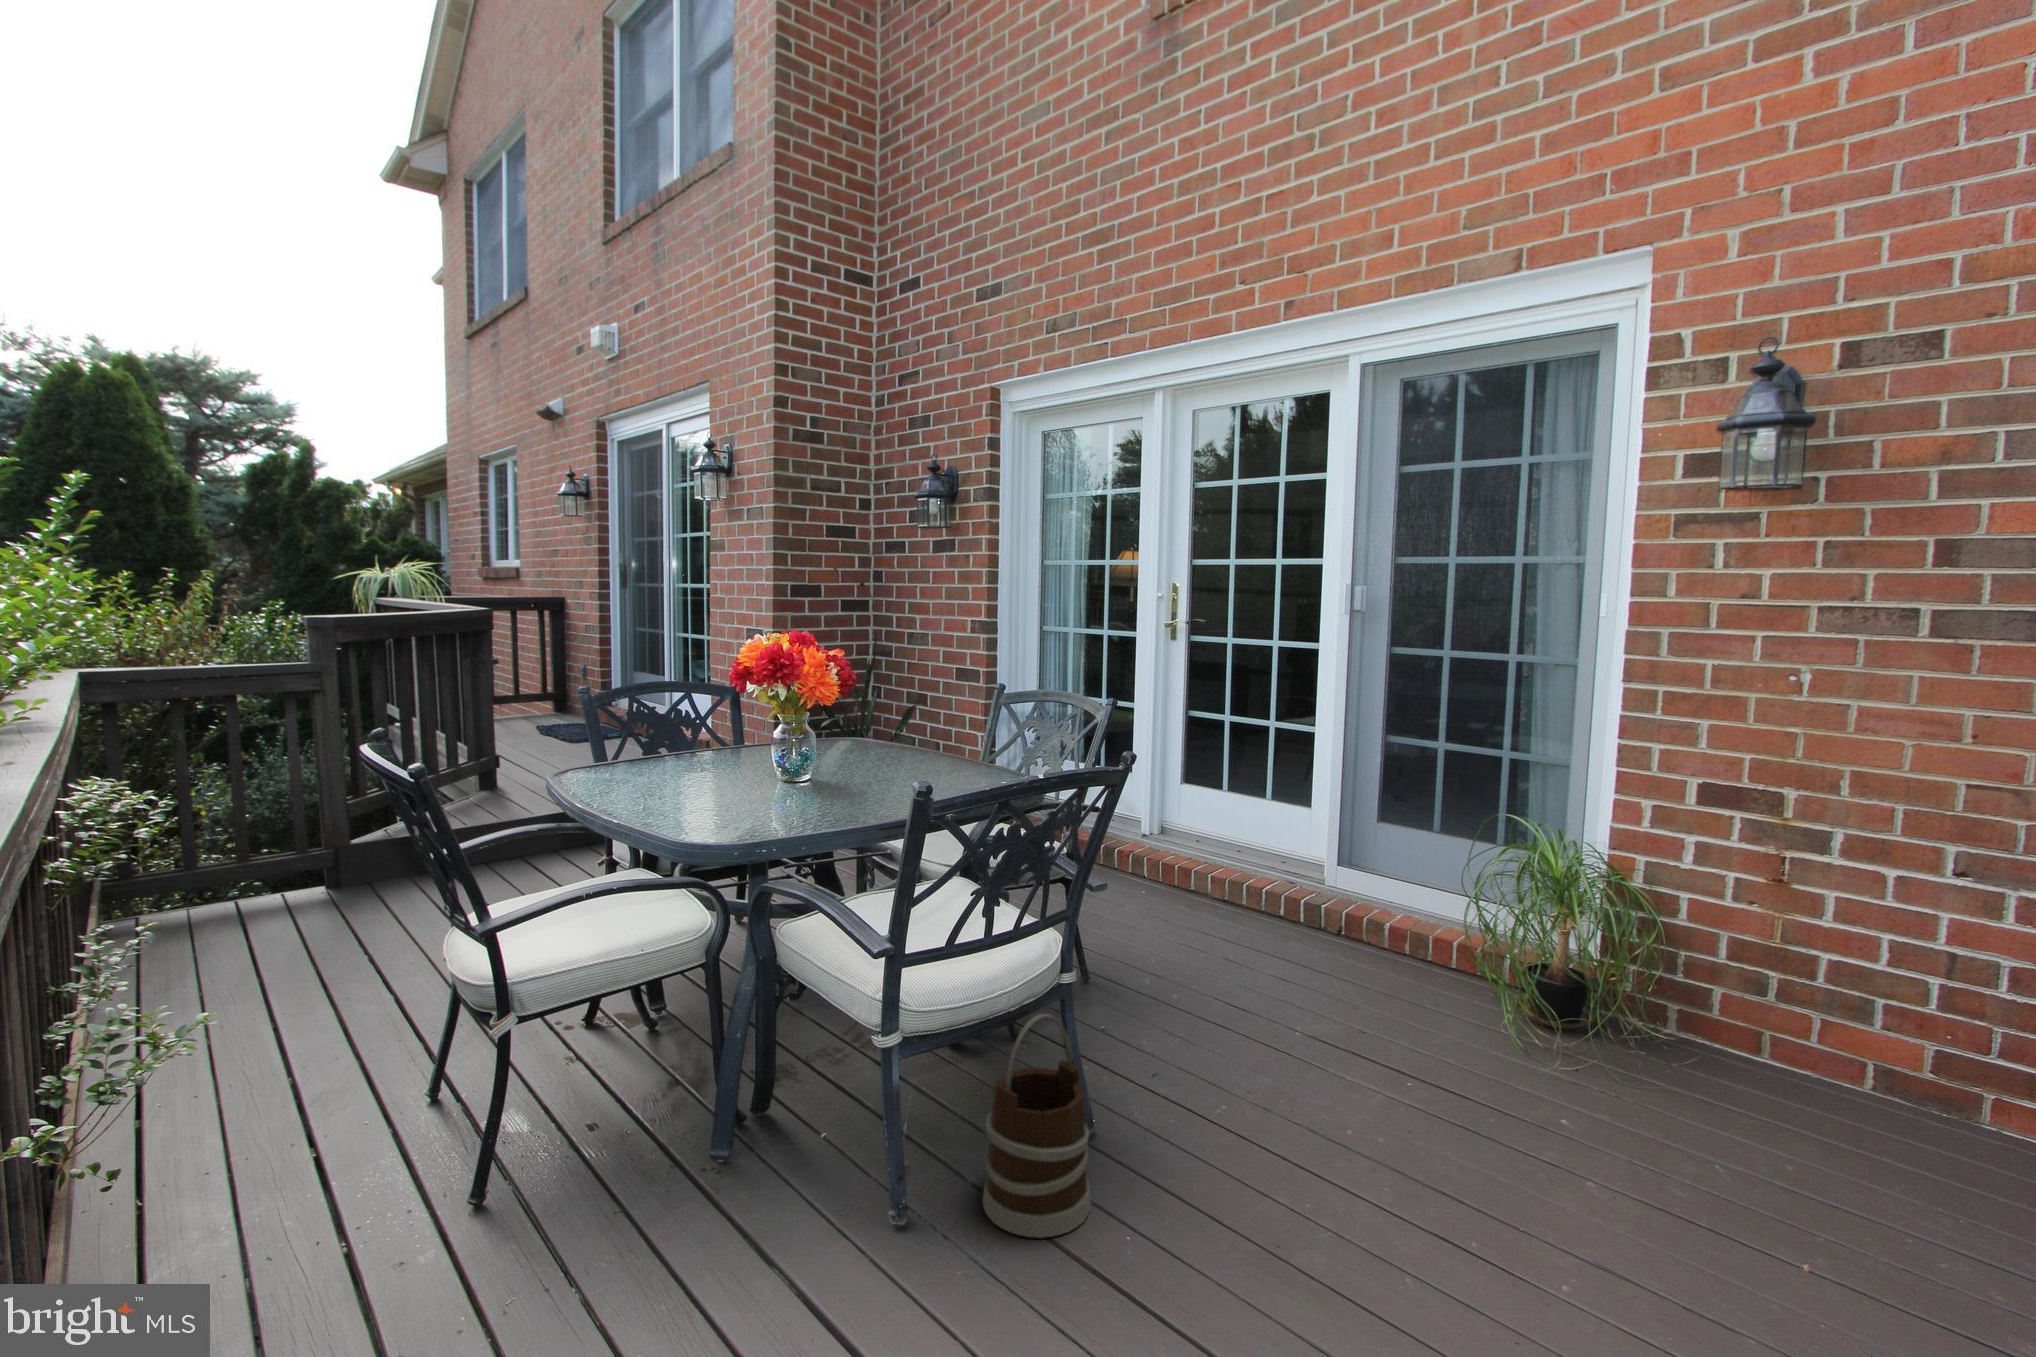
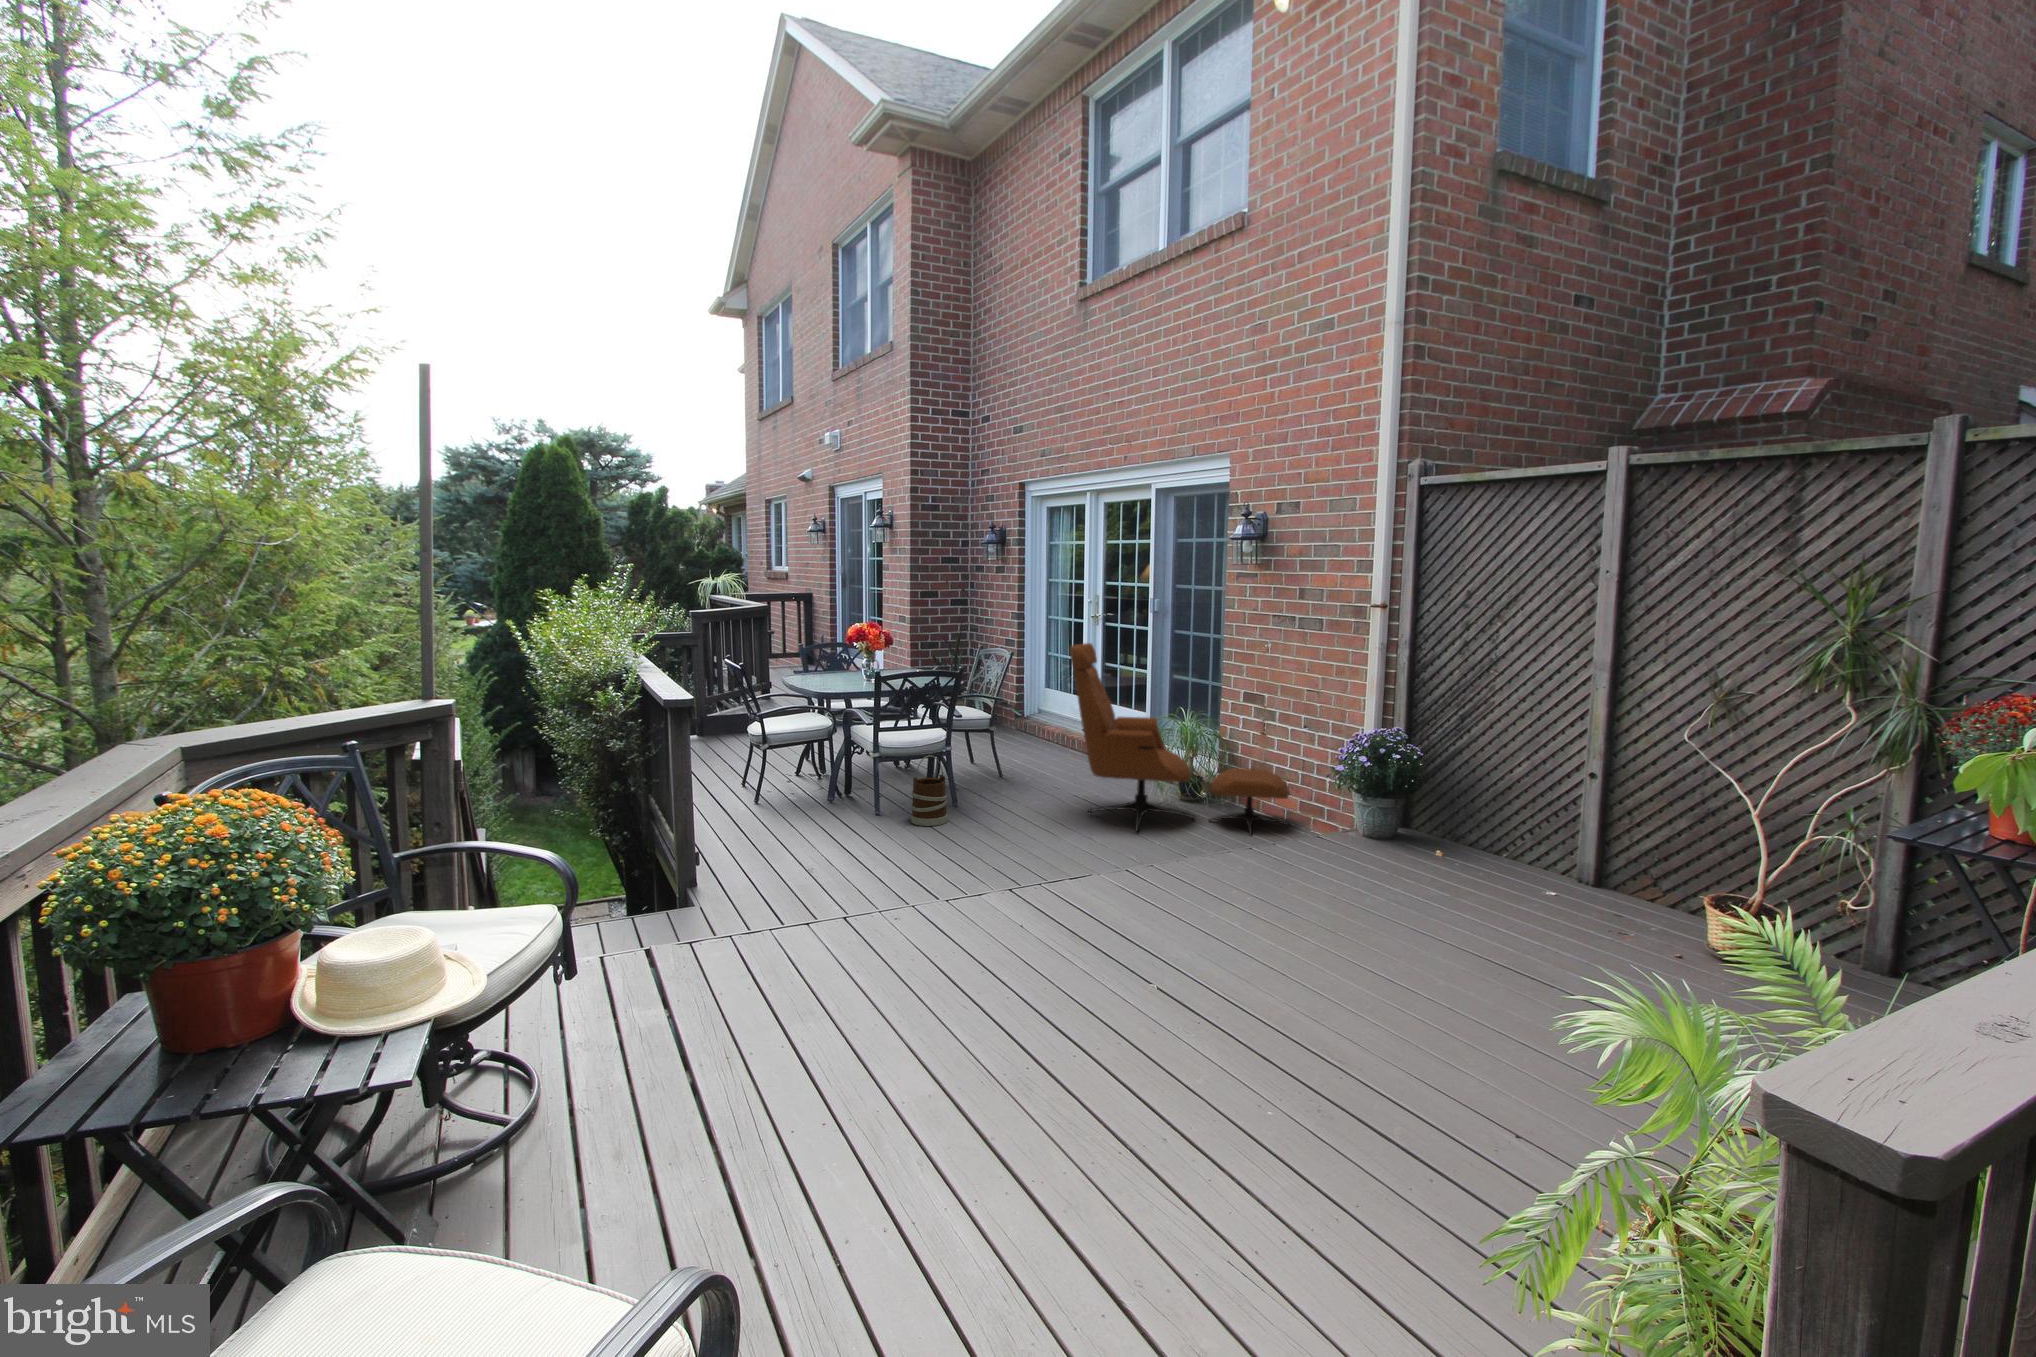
lounge chair: none [1364,679,1927,1192] -> present [1070,643,1290,835]

